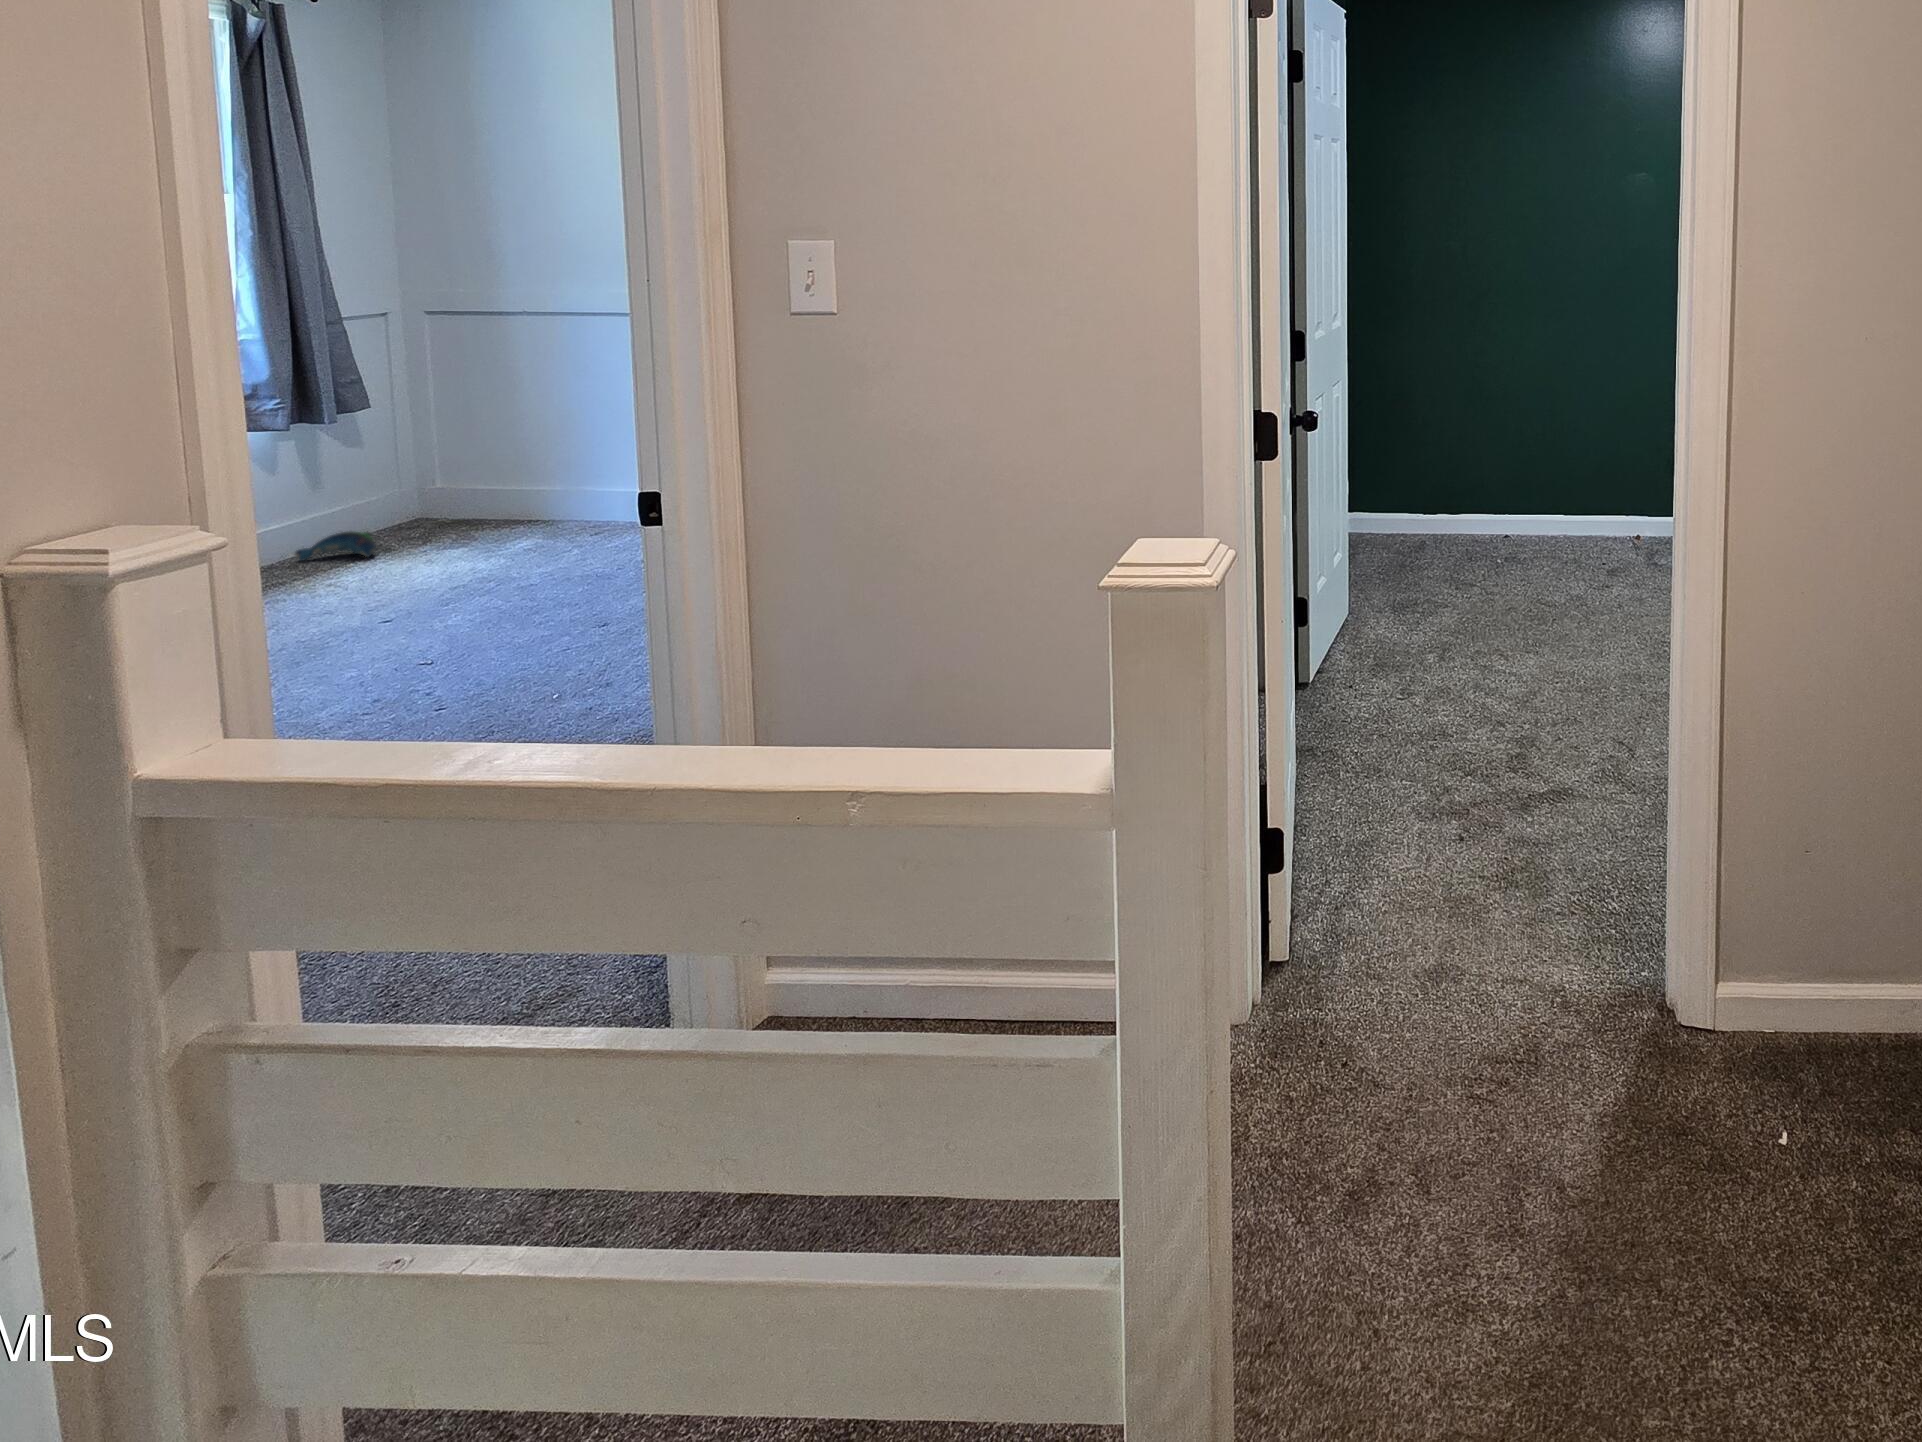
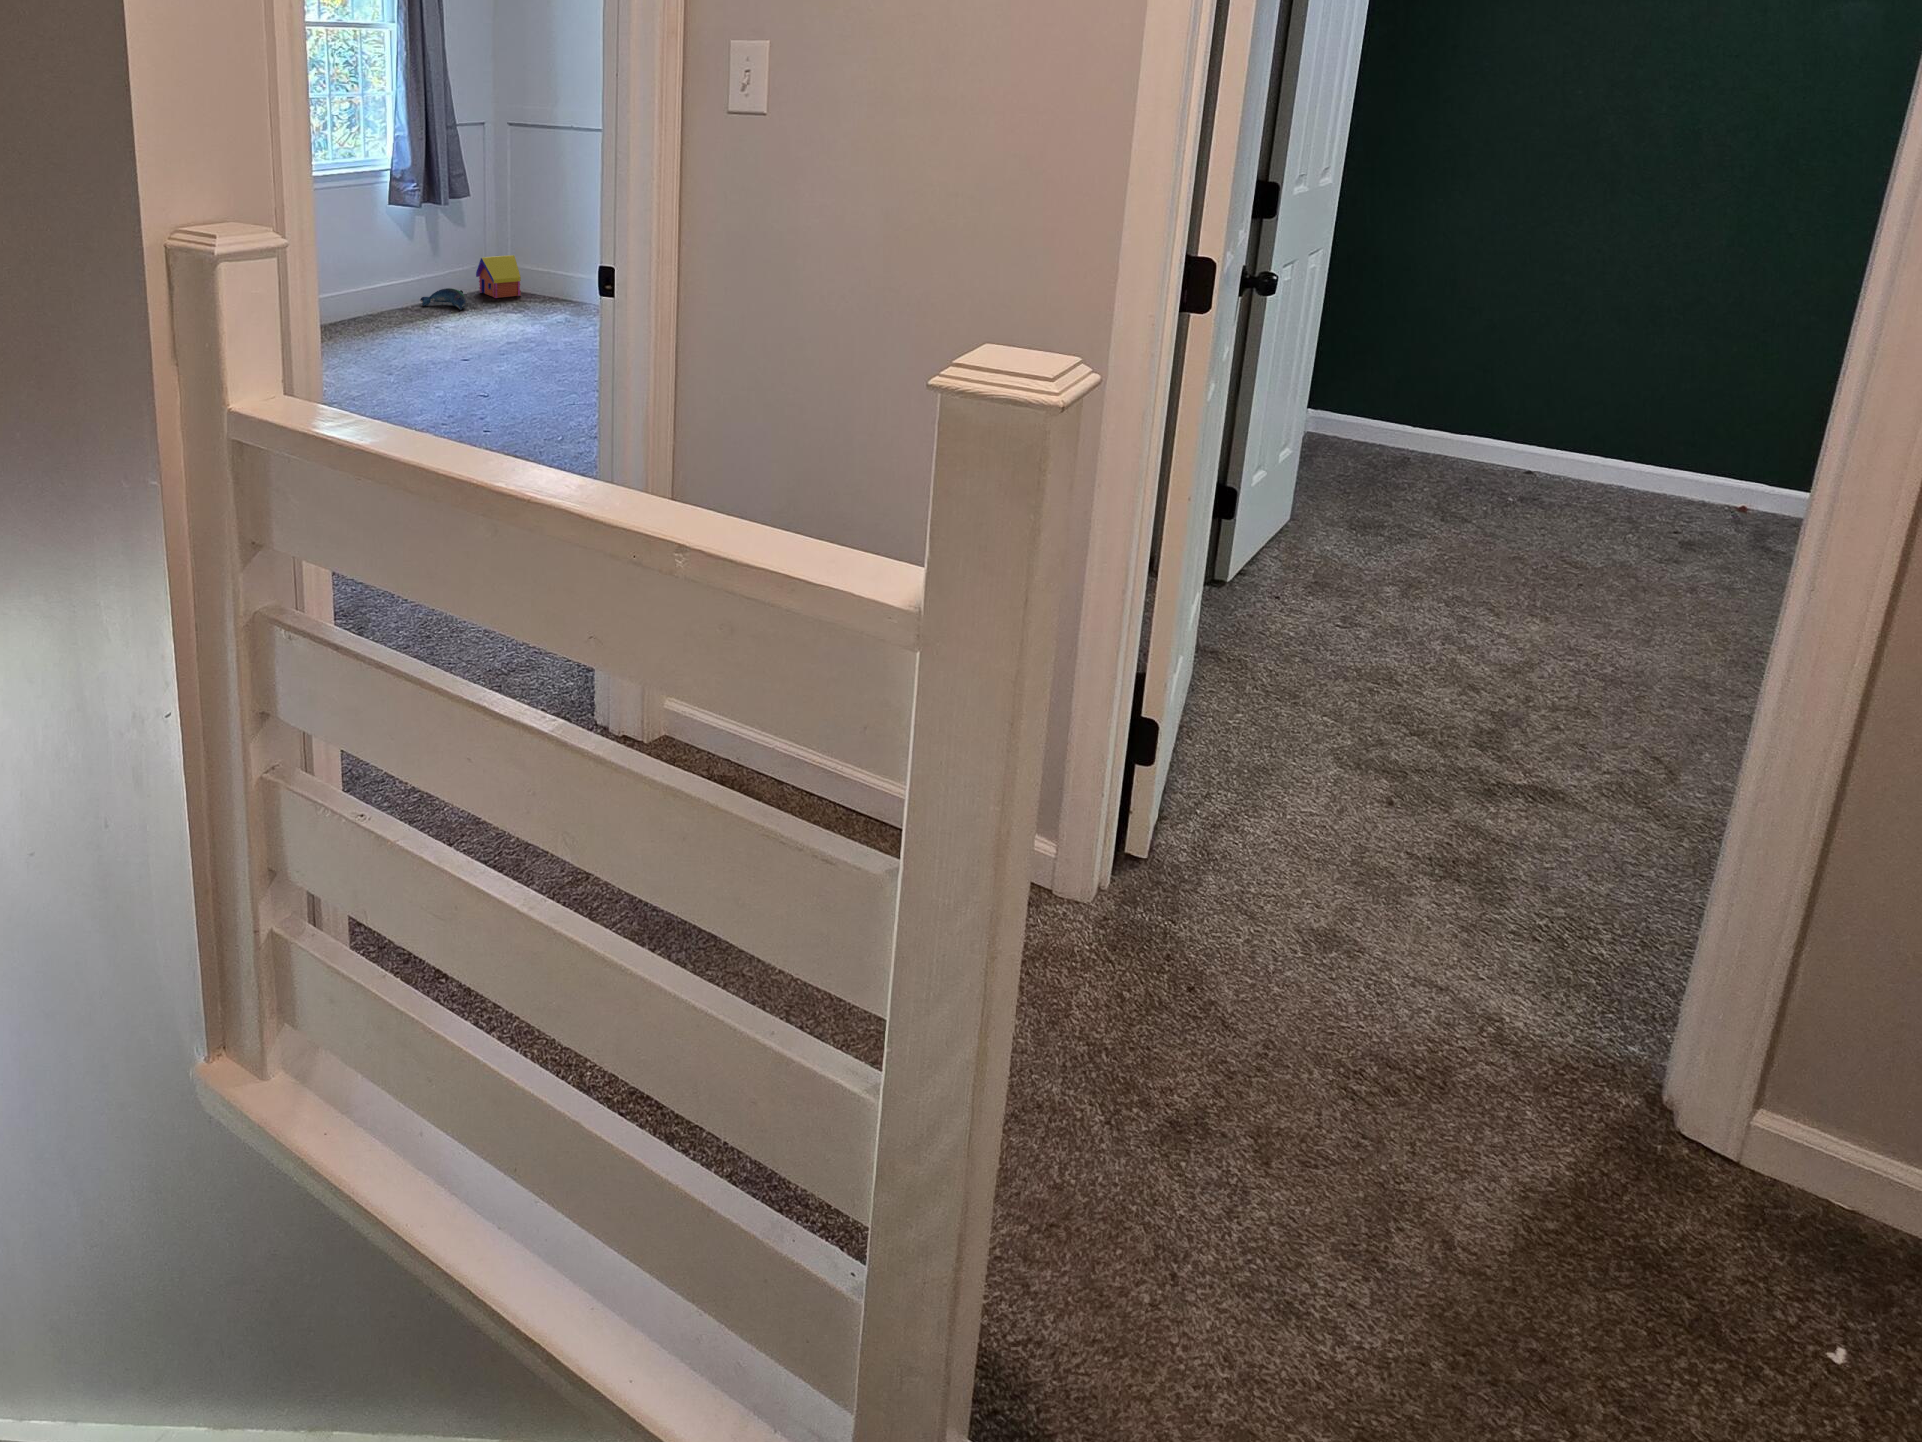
toy house: none [389,476,466,534] -> present [476,255,521,298]

